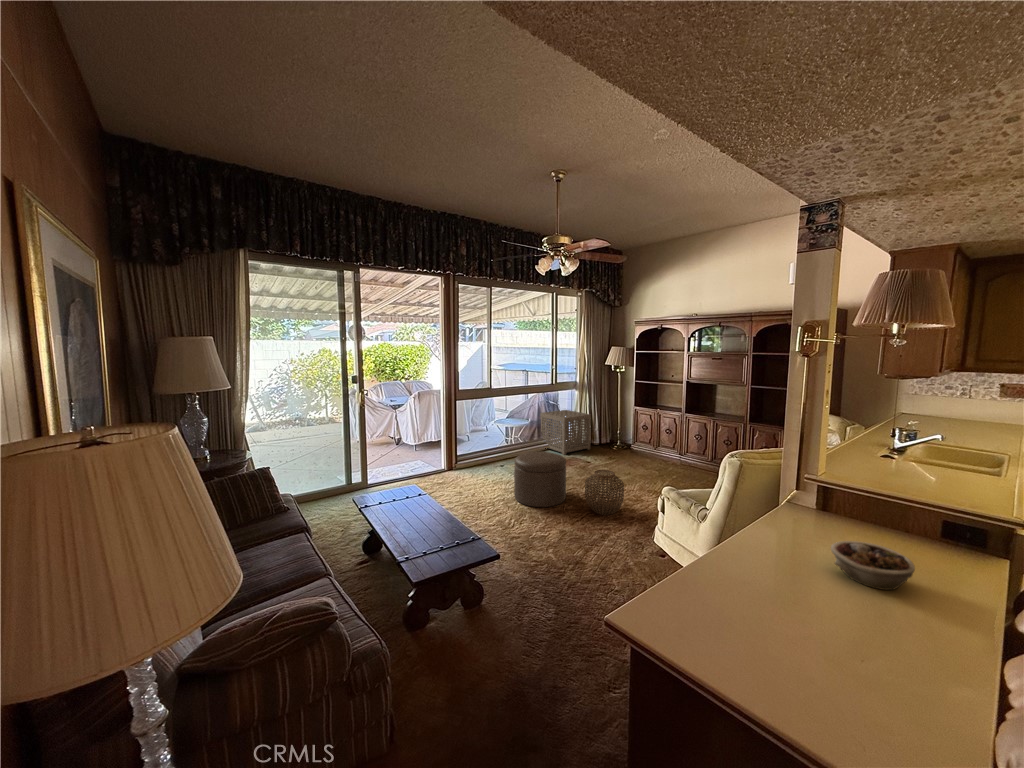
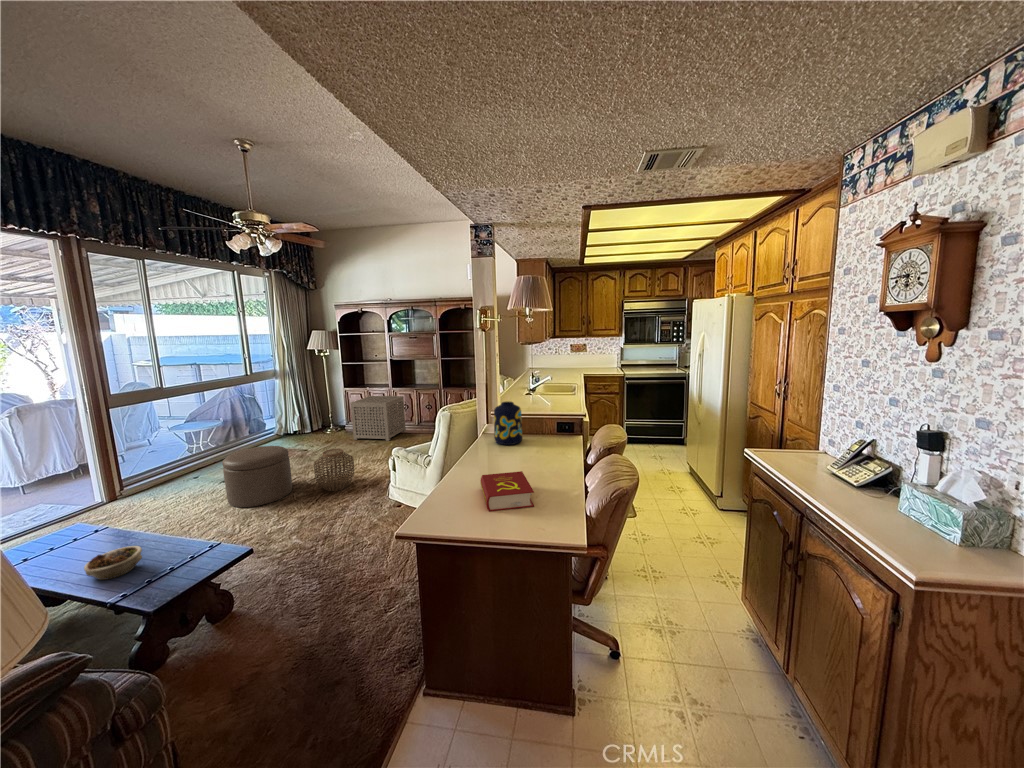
side table: present [540,410,591,455] -> present [351,396,406,441]
vase: none [801,466,858,537] -> present [494,402,522,445]
succulent planter: present [831,541,915,590] -> present [84,546,142,580]
book: none [745,578,845,679] -> present [481,471,534,511]

